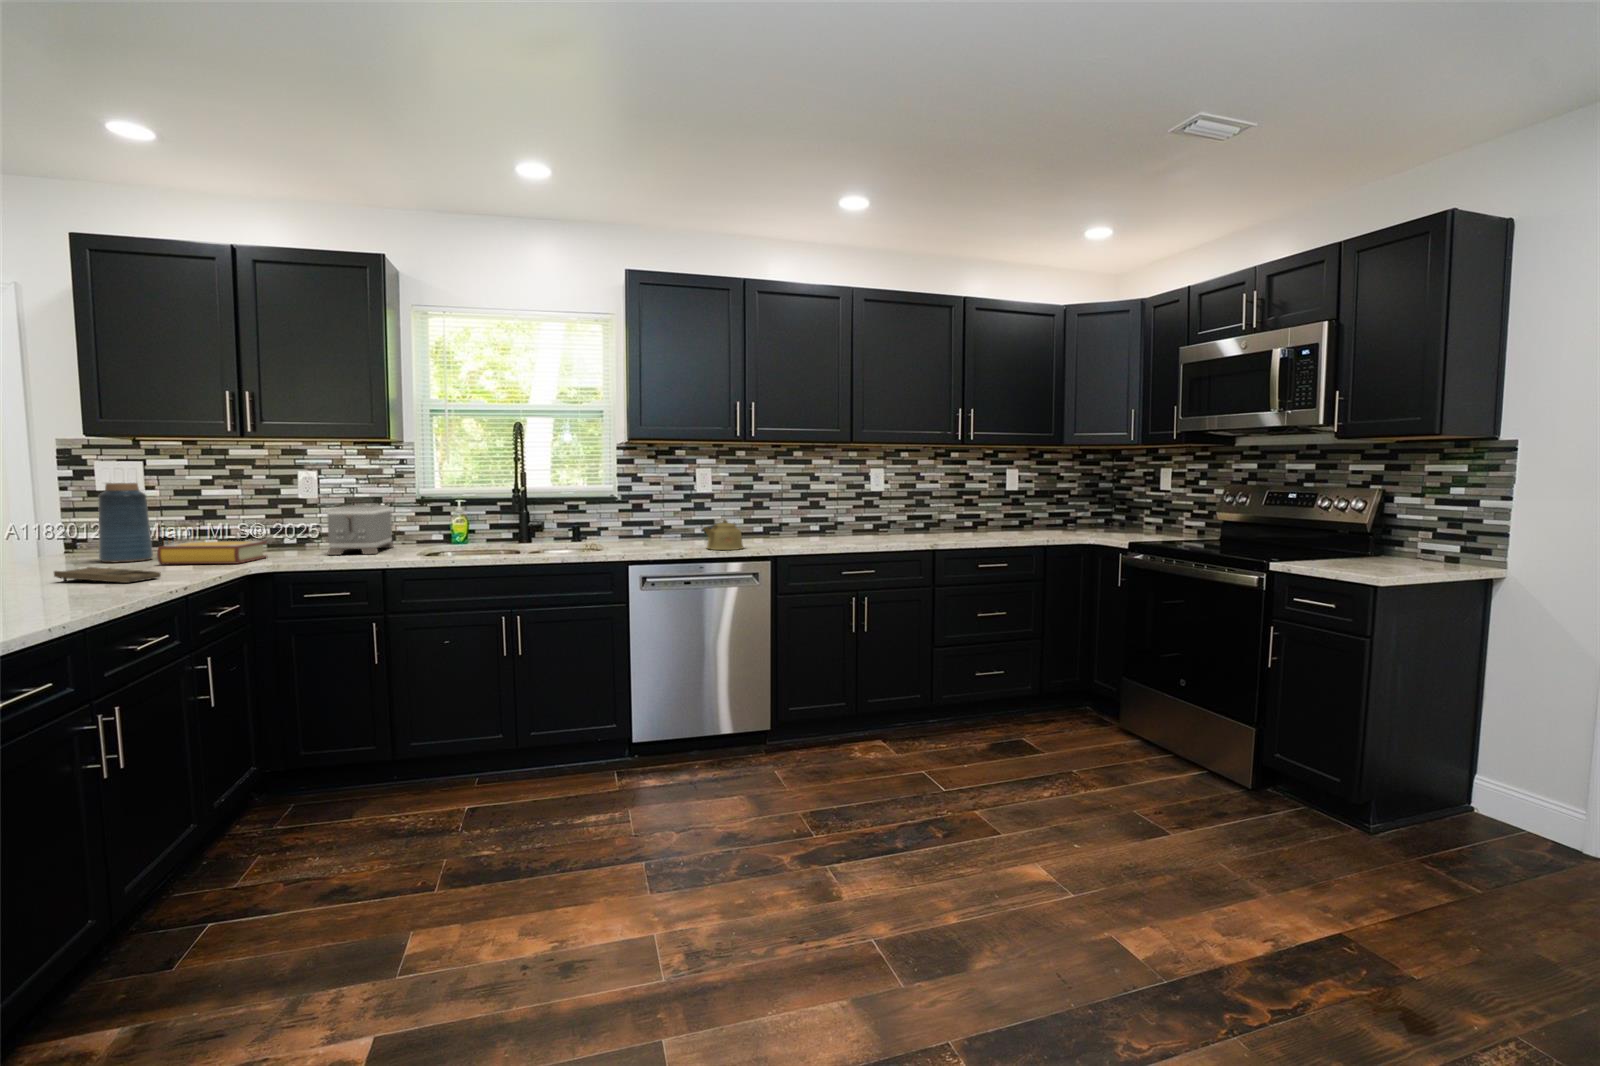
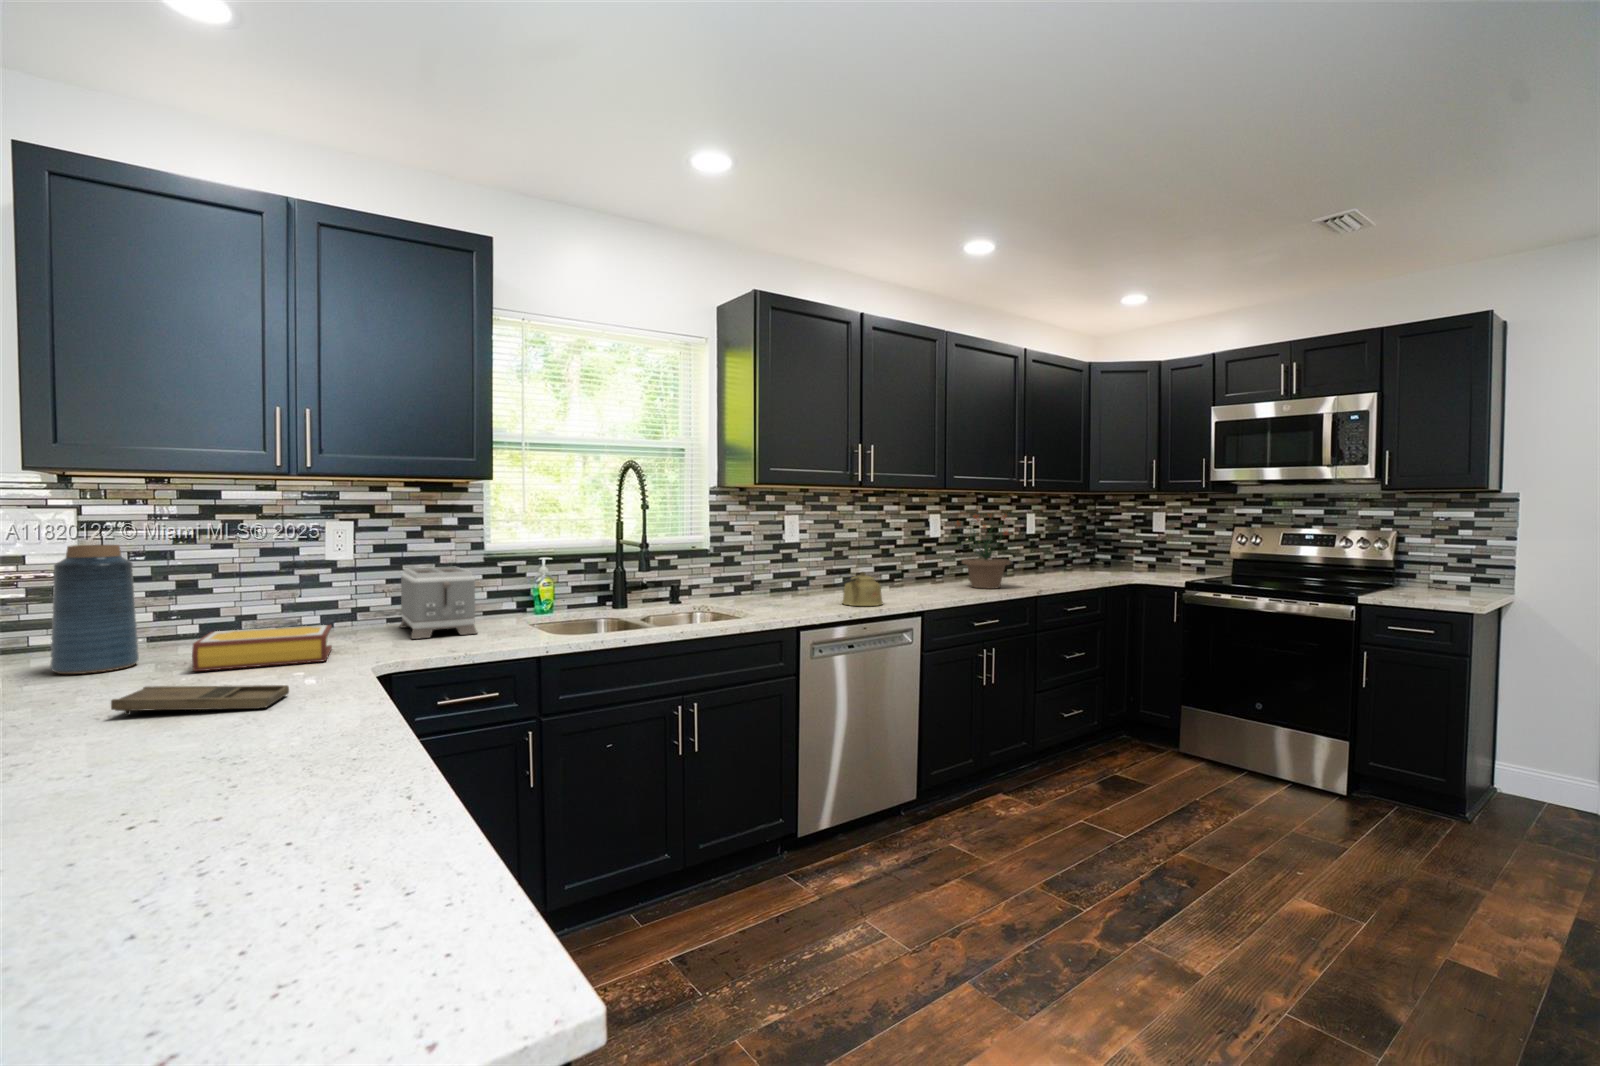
potted plant: none [869,467,929,542] -> present [956,514,1016,589]

